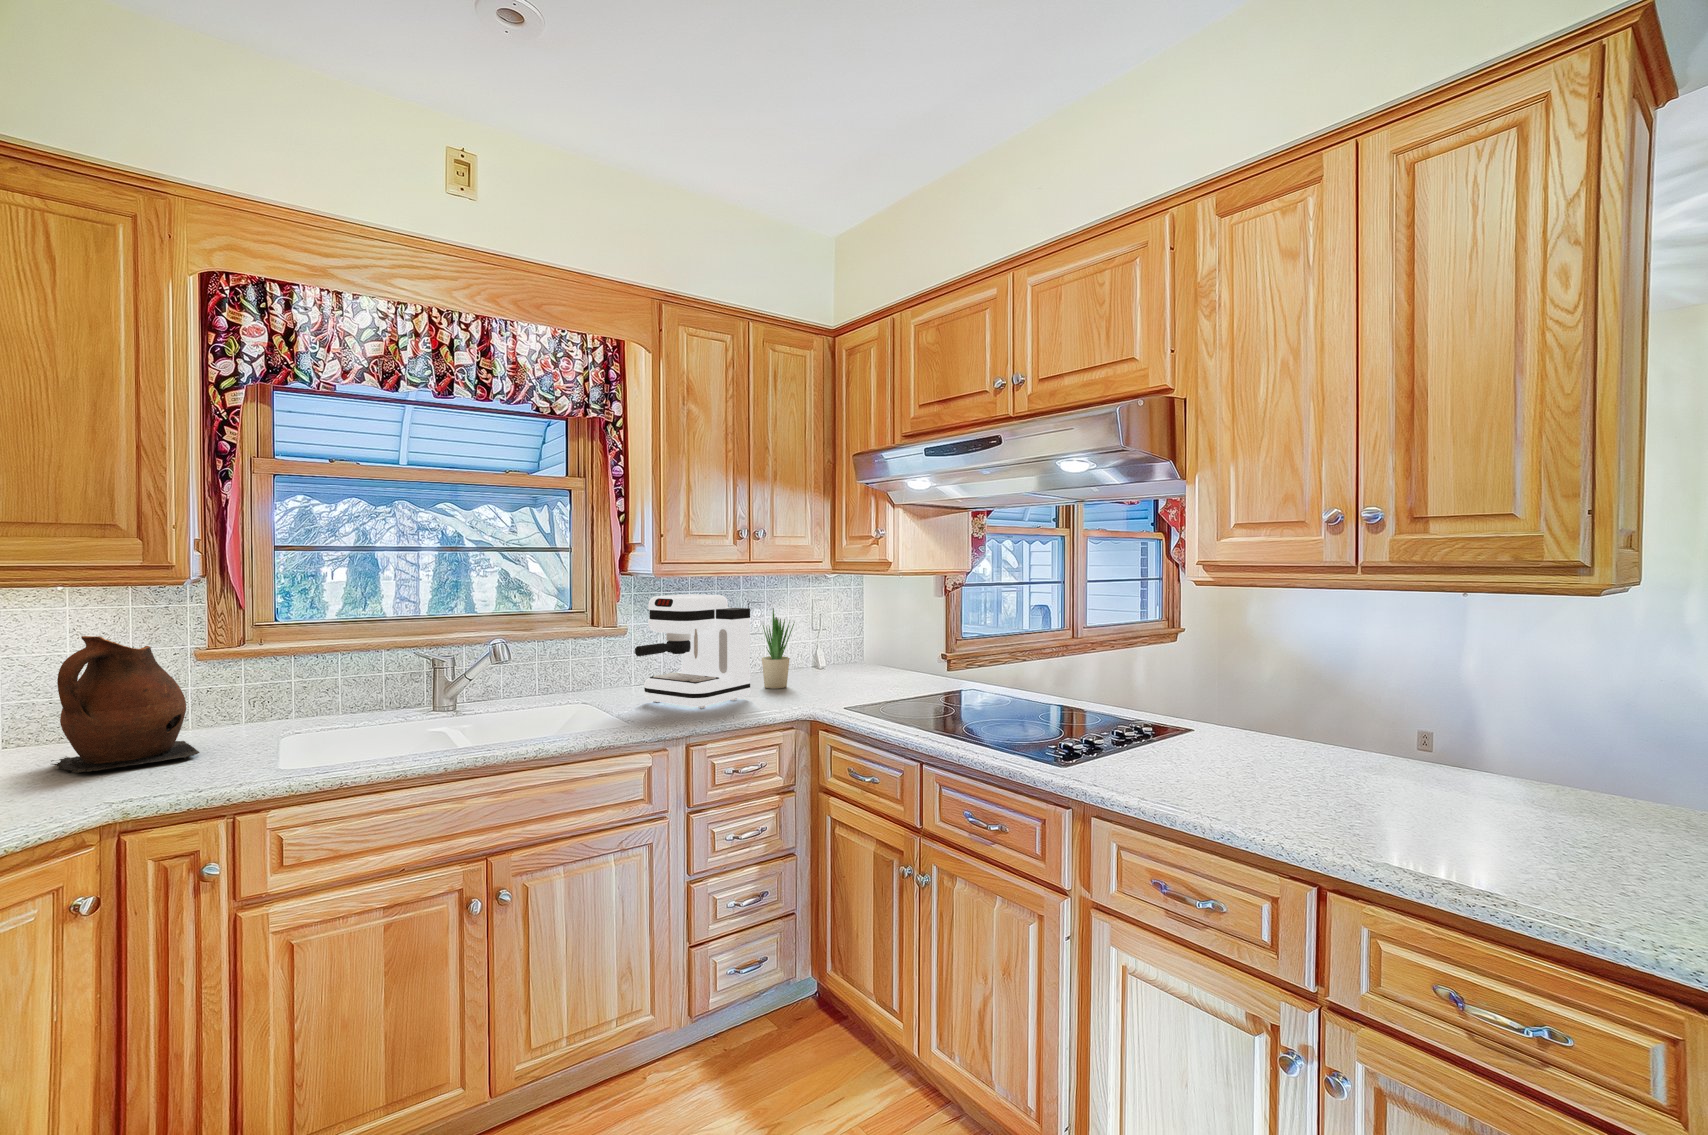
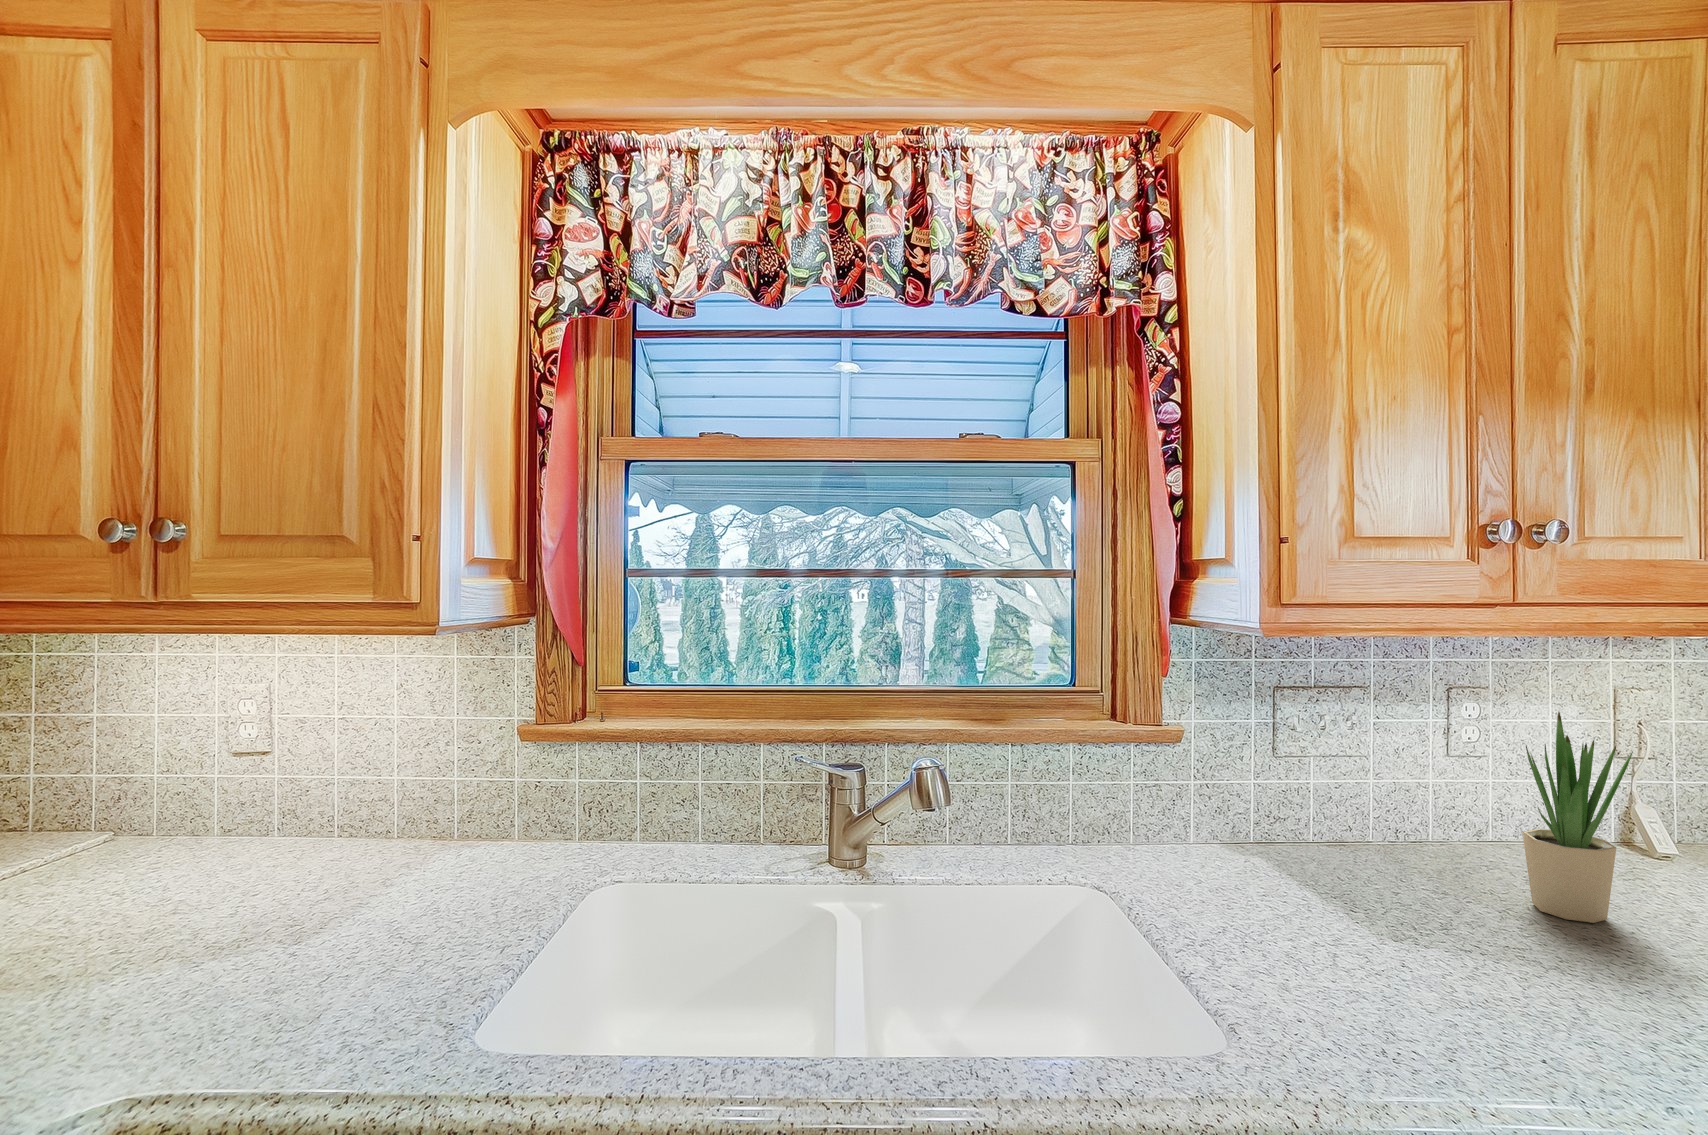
coffee maker: present [635,594,751,708] -> none [1212,672,1524,978]
ceramic pitcher: present [51,636,200,773] -> none [320,710,511,927]

